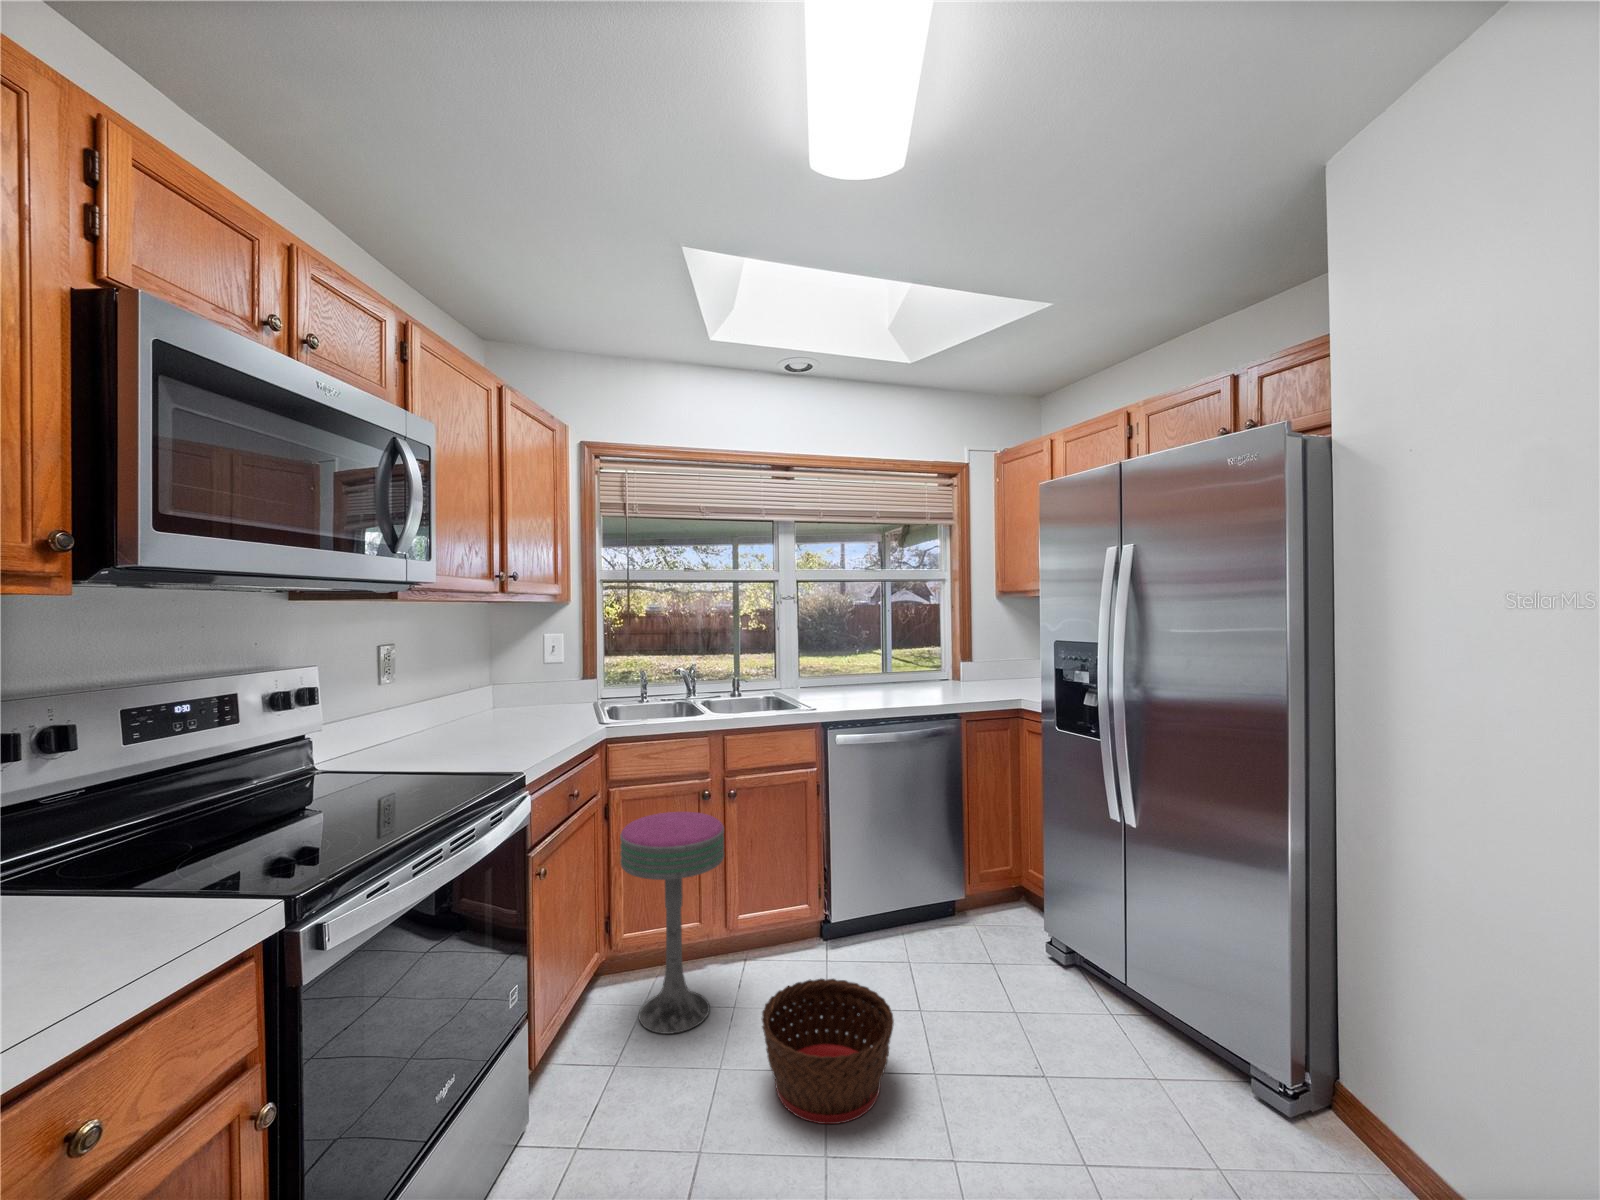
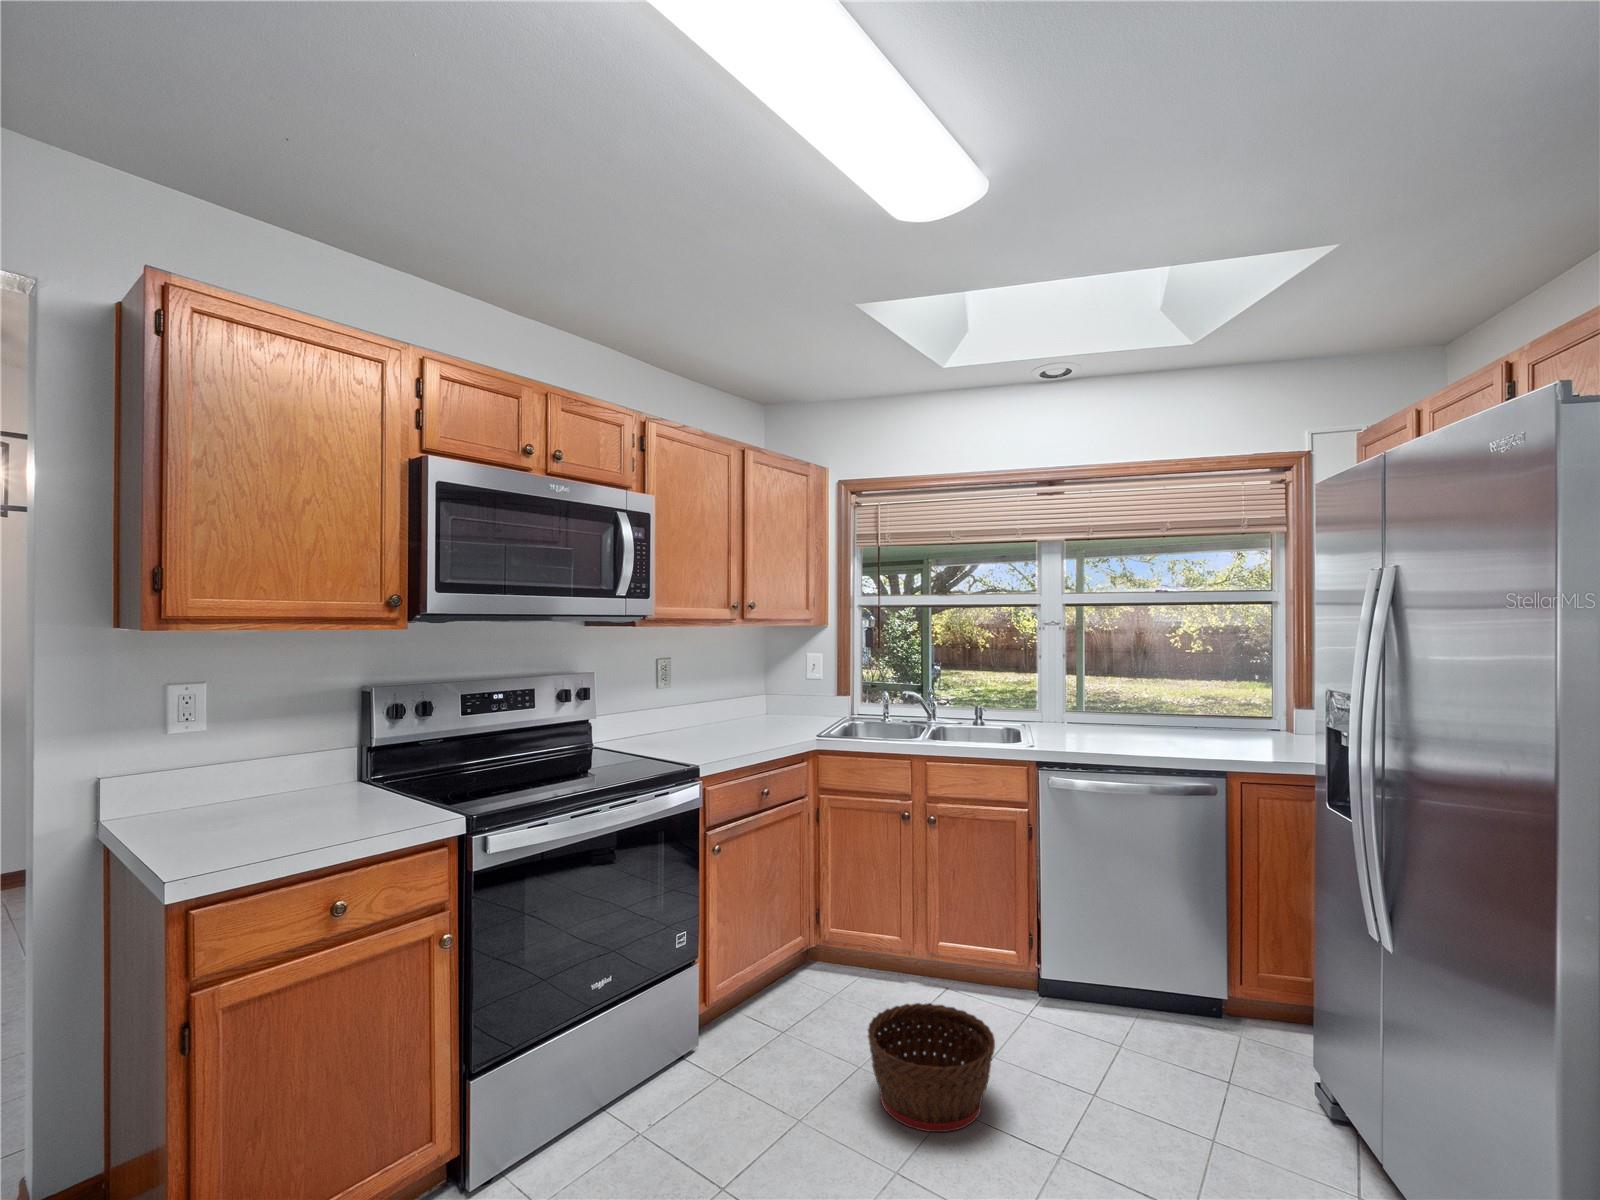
bar stool: present [620,812,724,1034] -> none [805,825,898,1022]

